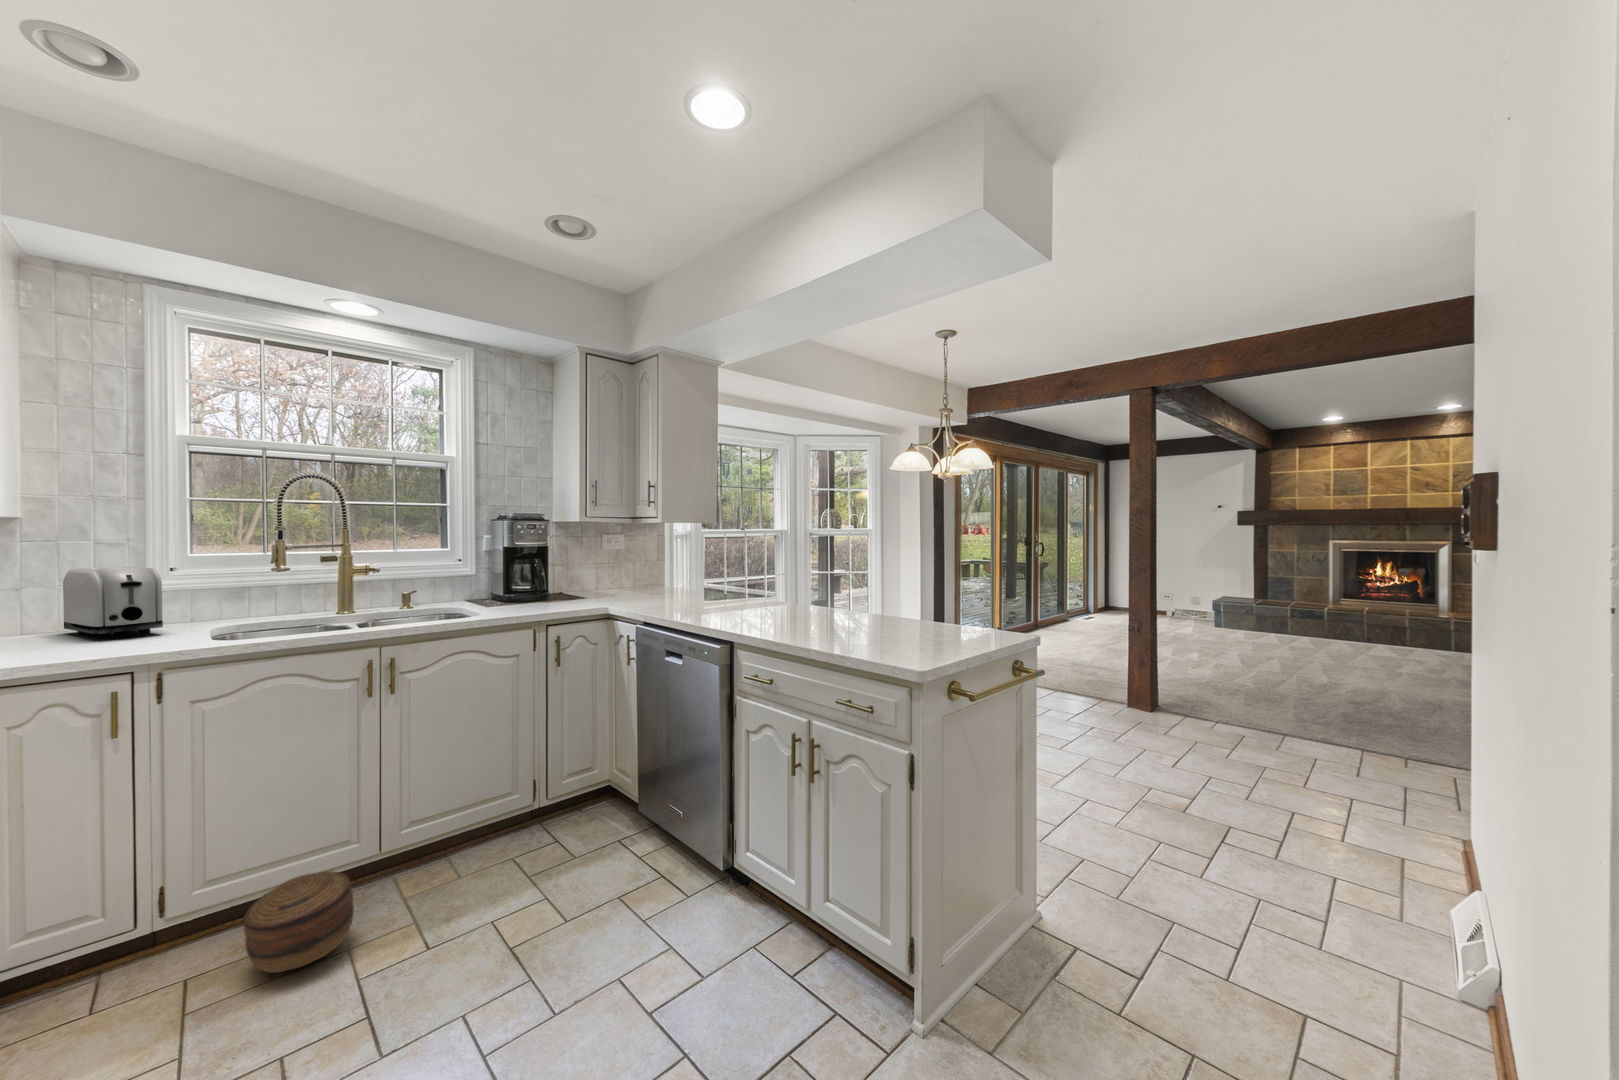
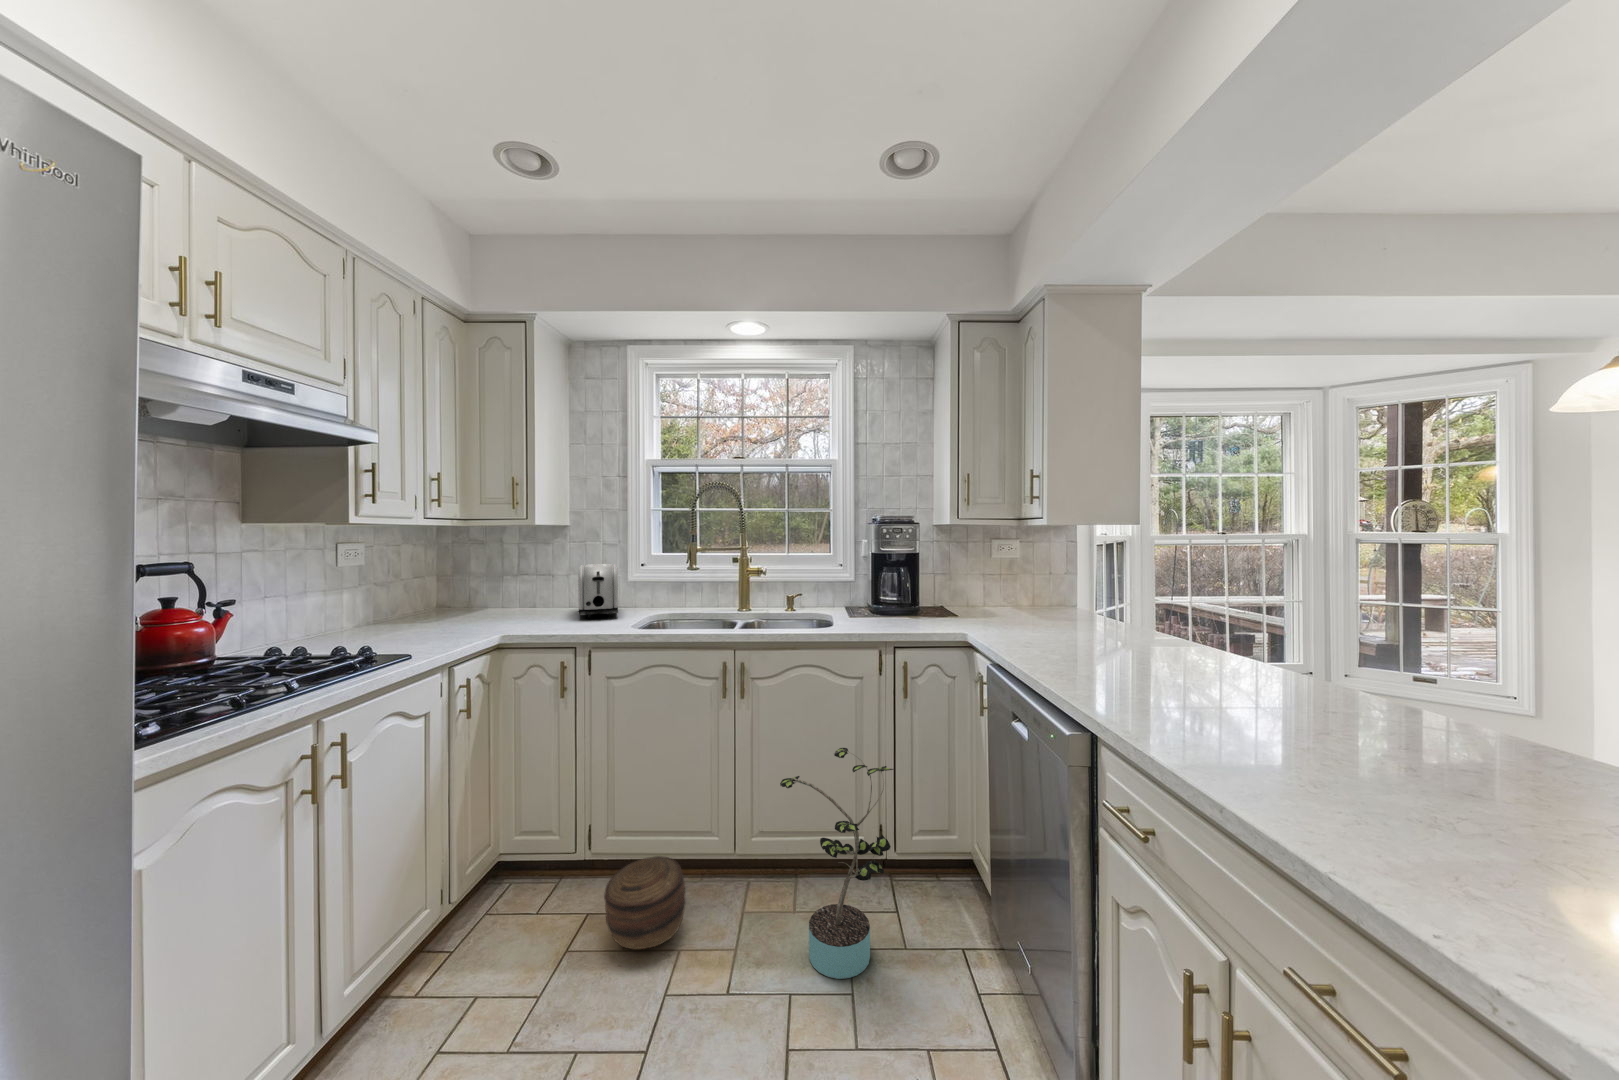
potted plant: none [469,711,582,900] -> present [780,748,894,979]

